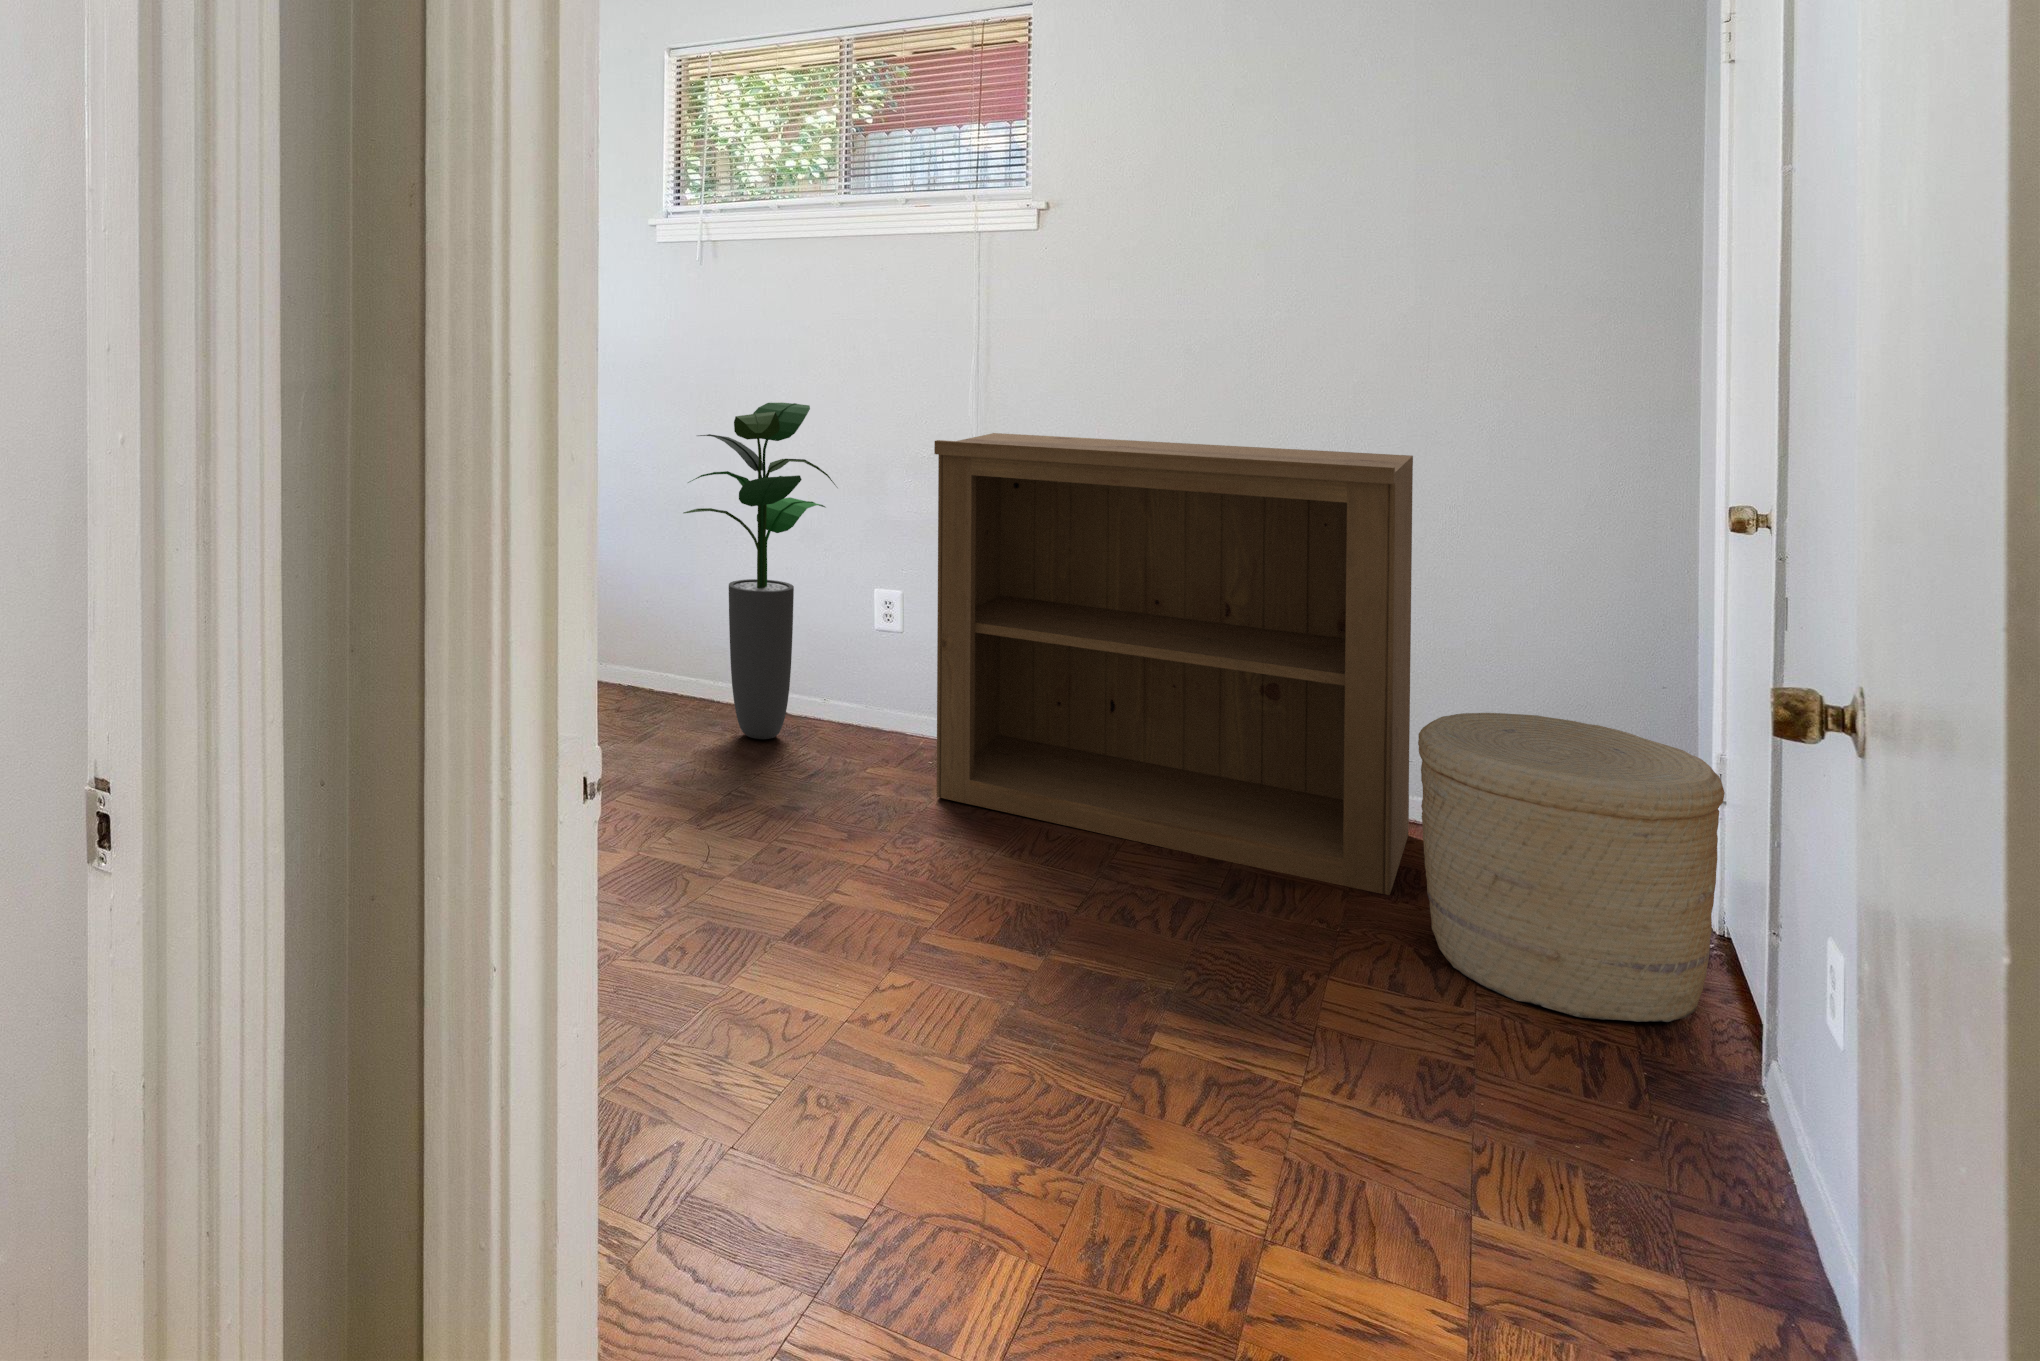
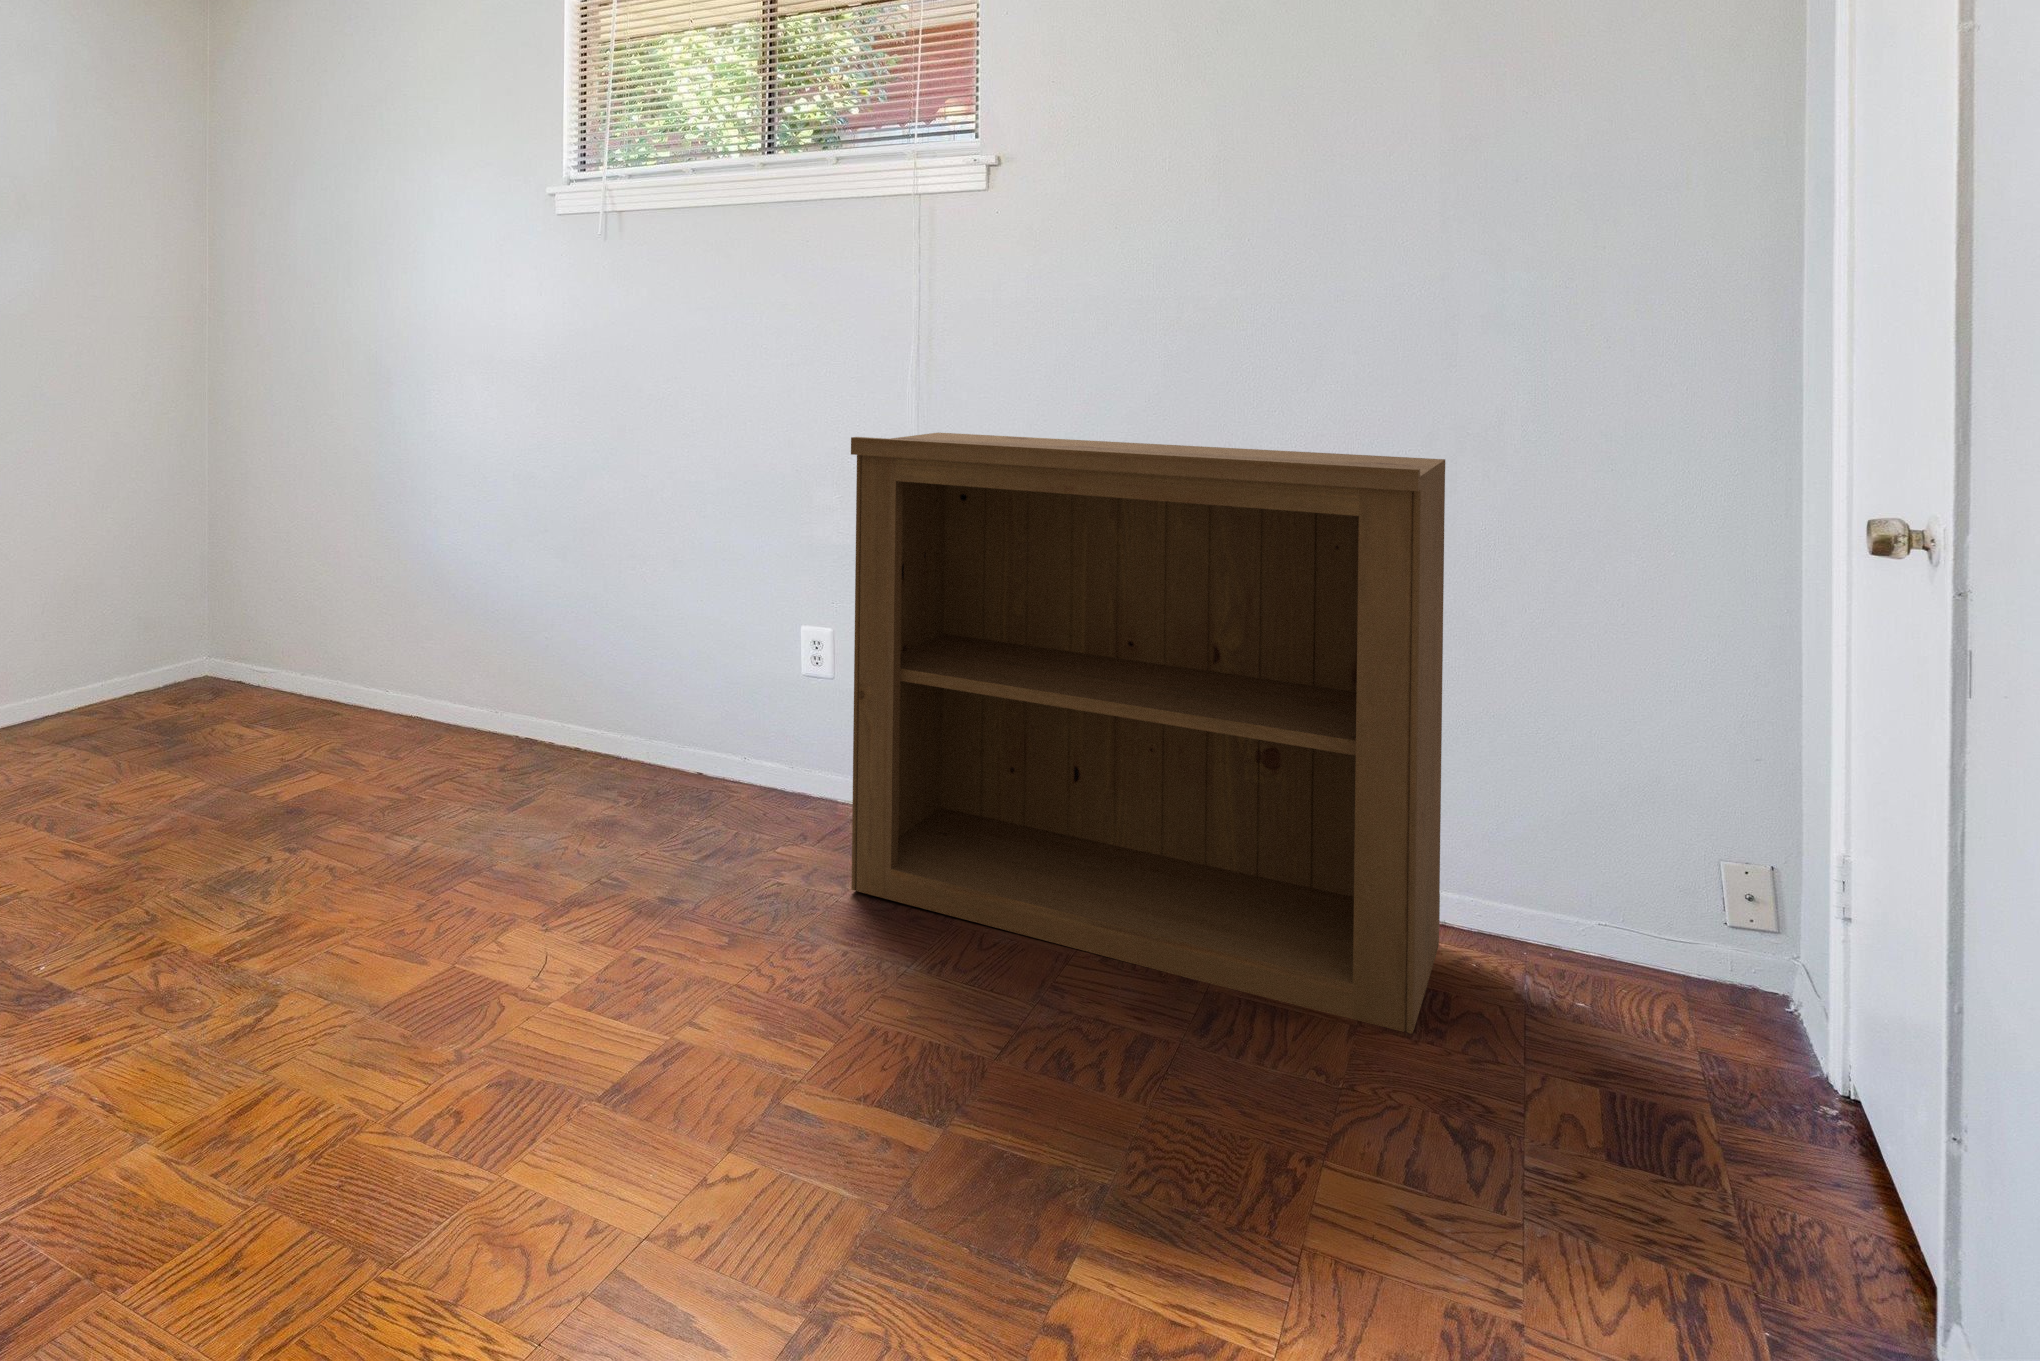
potted plant: present [684,403,835,739] -> none [562,396,752,810]
woven basket: present [1418,713,1725,1022] -> none [1448,795,1864,1240]

